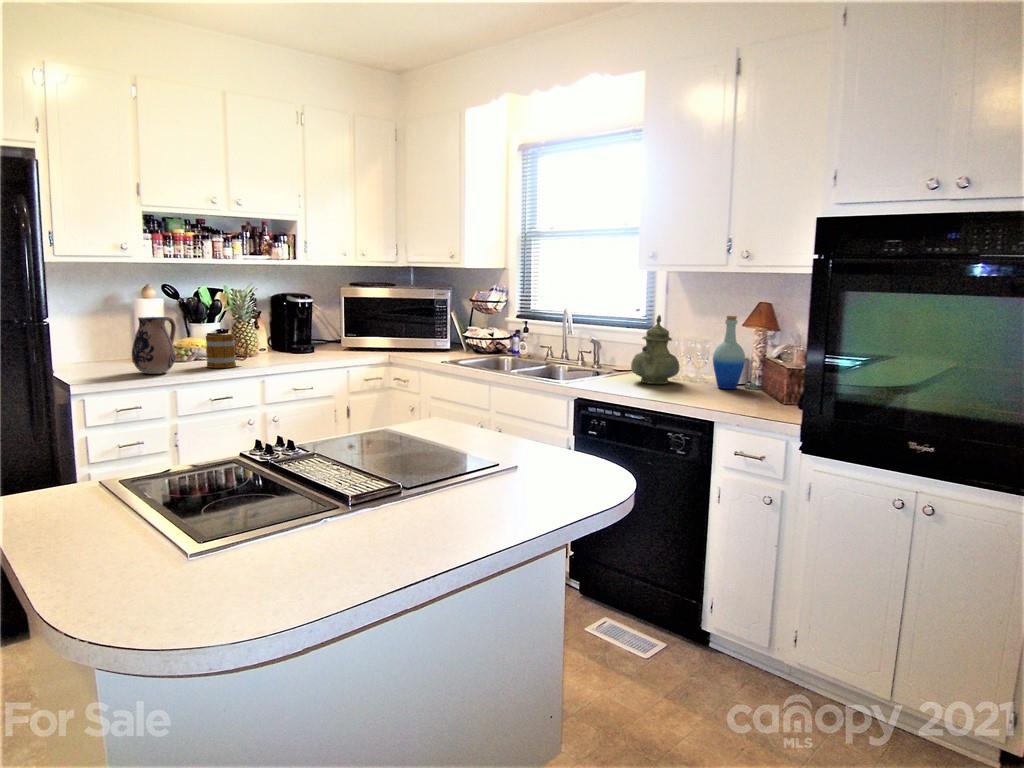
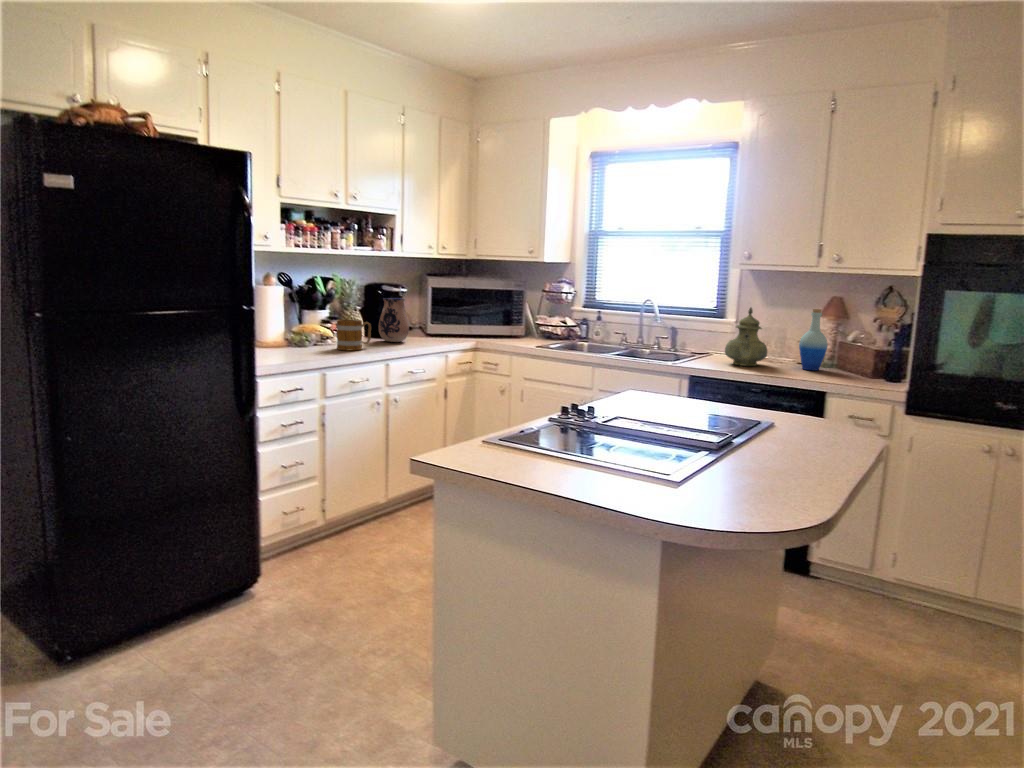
ceramic pitcher: present [132,317,176,374] -> present [379,298,409,342]

